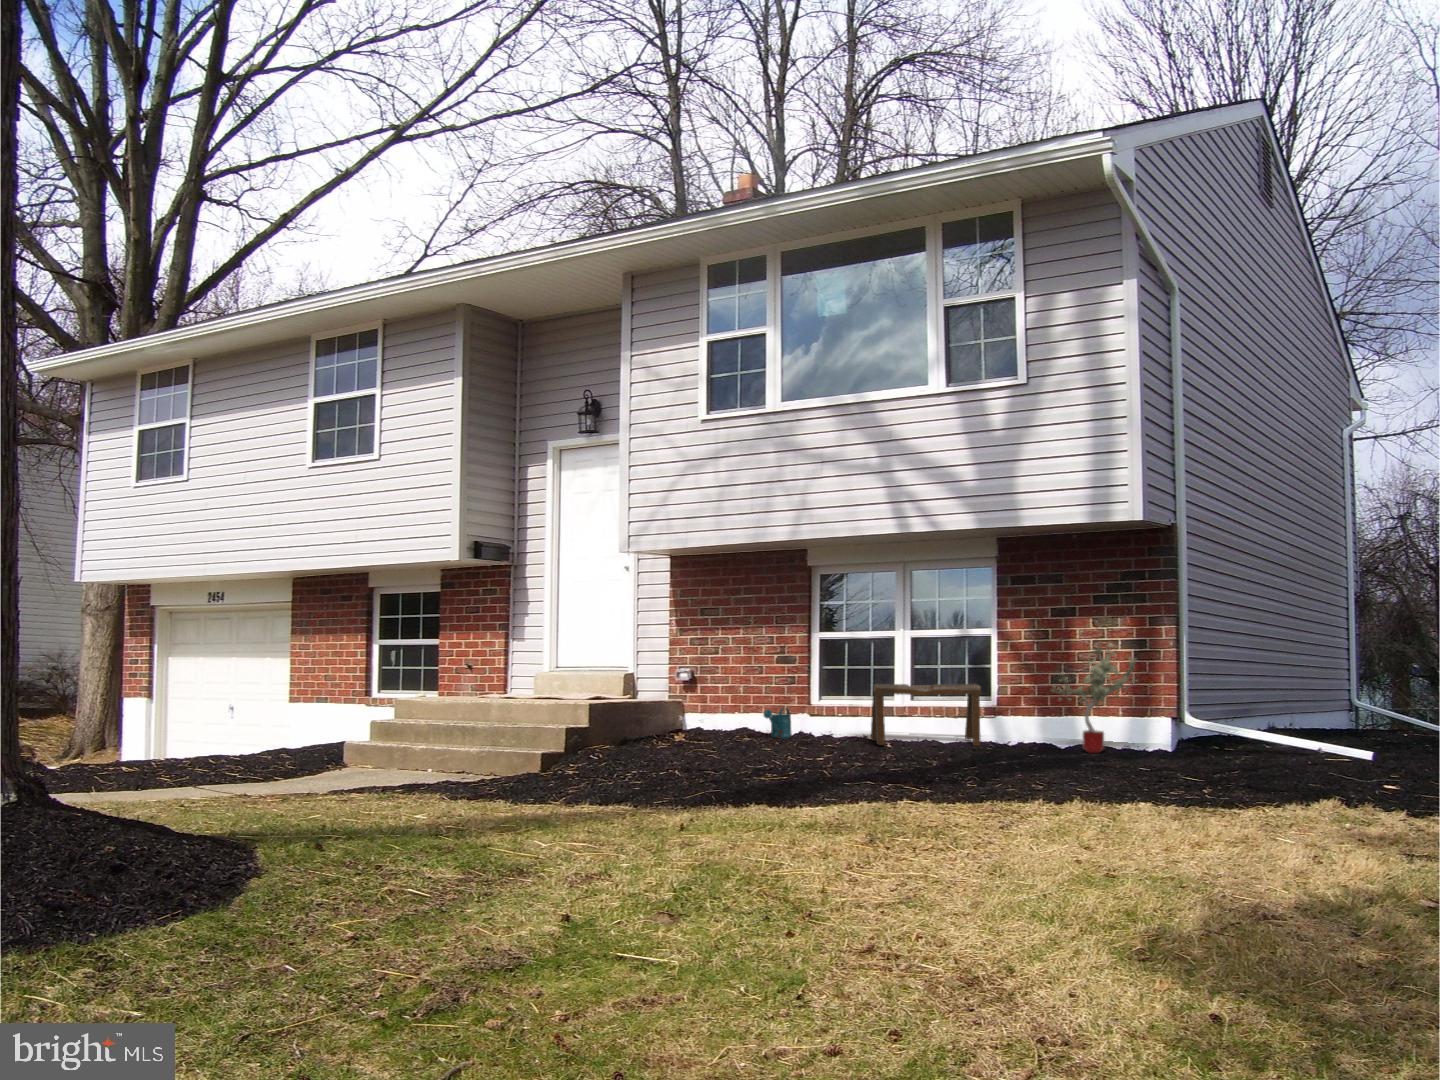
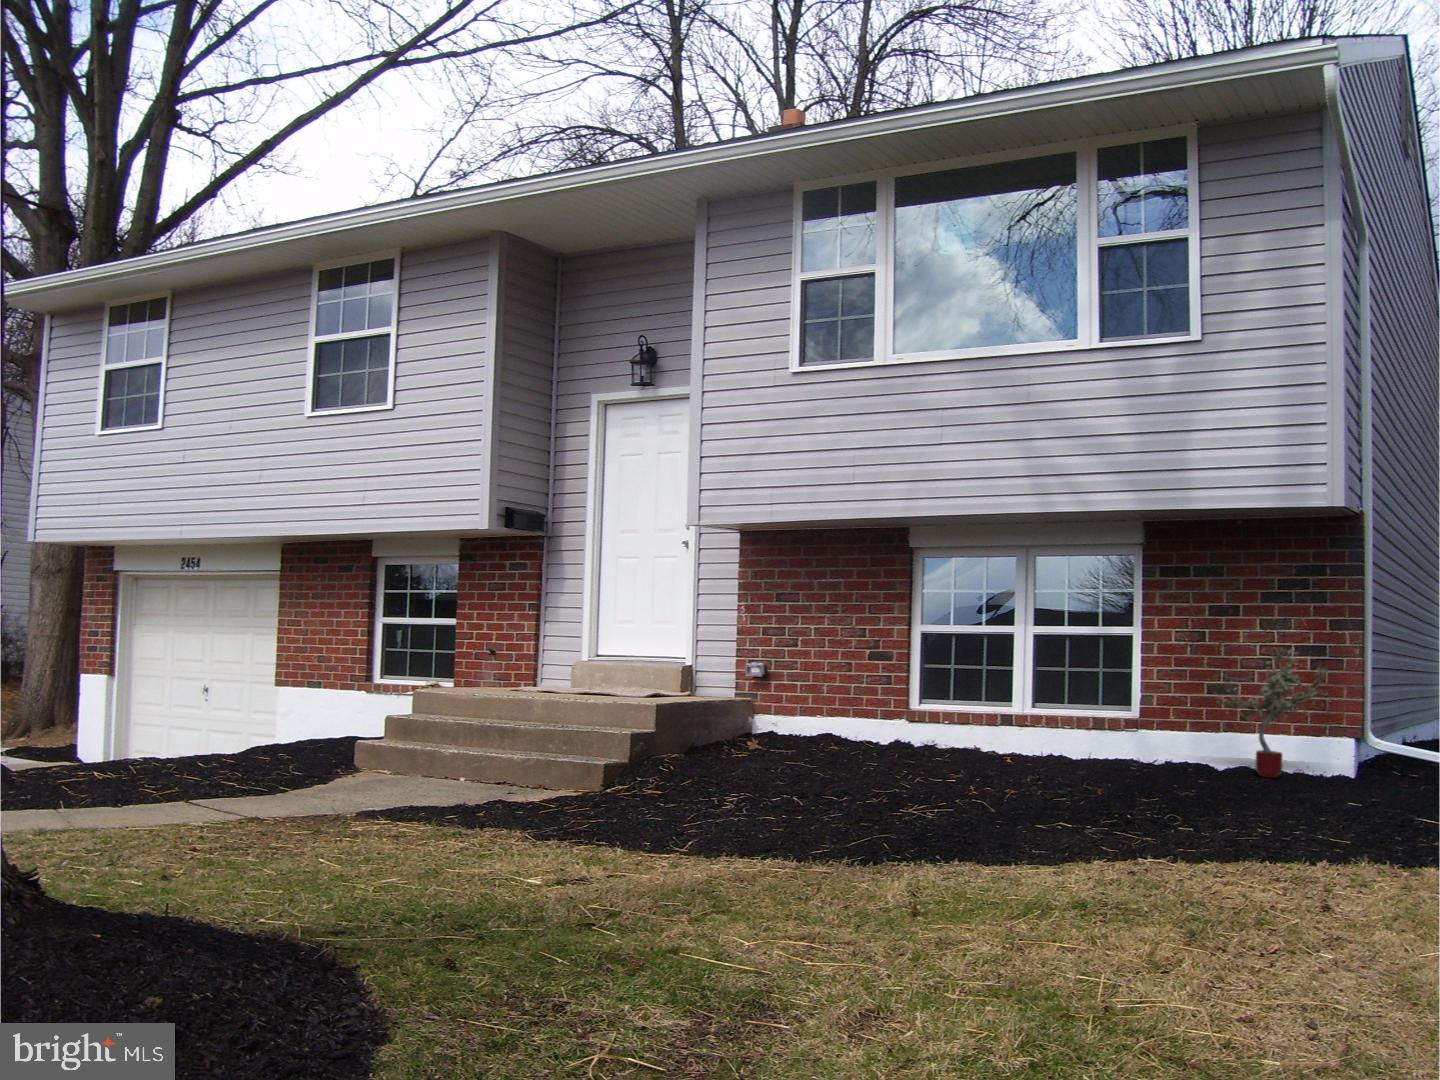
bench: present [871,684,981,746] -> none [993,688,1132,765]
watering can: present [764,708,792,739] -> none [858,711,887,747]

